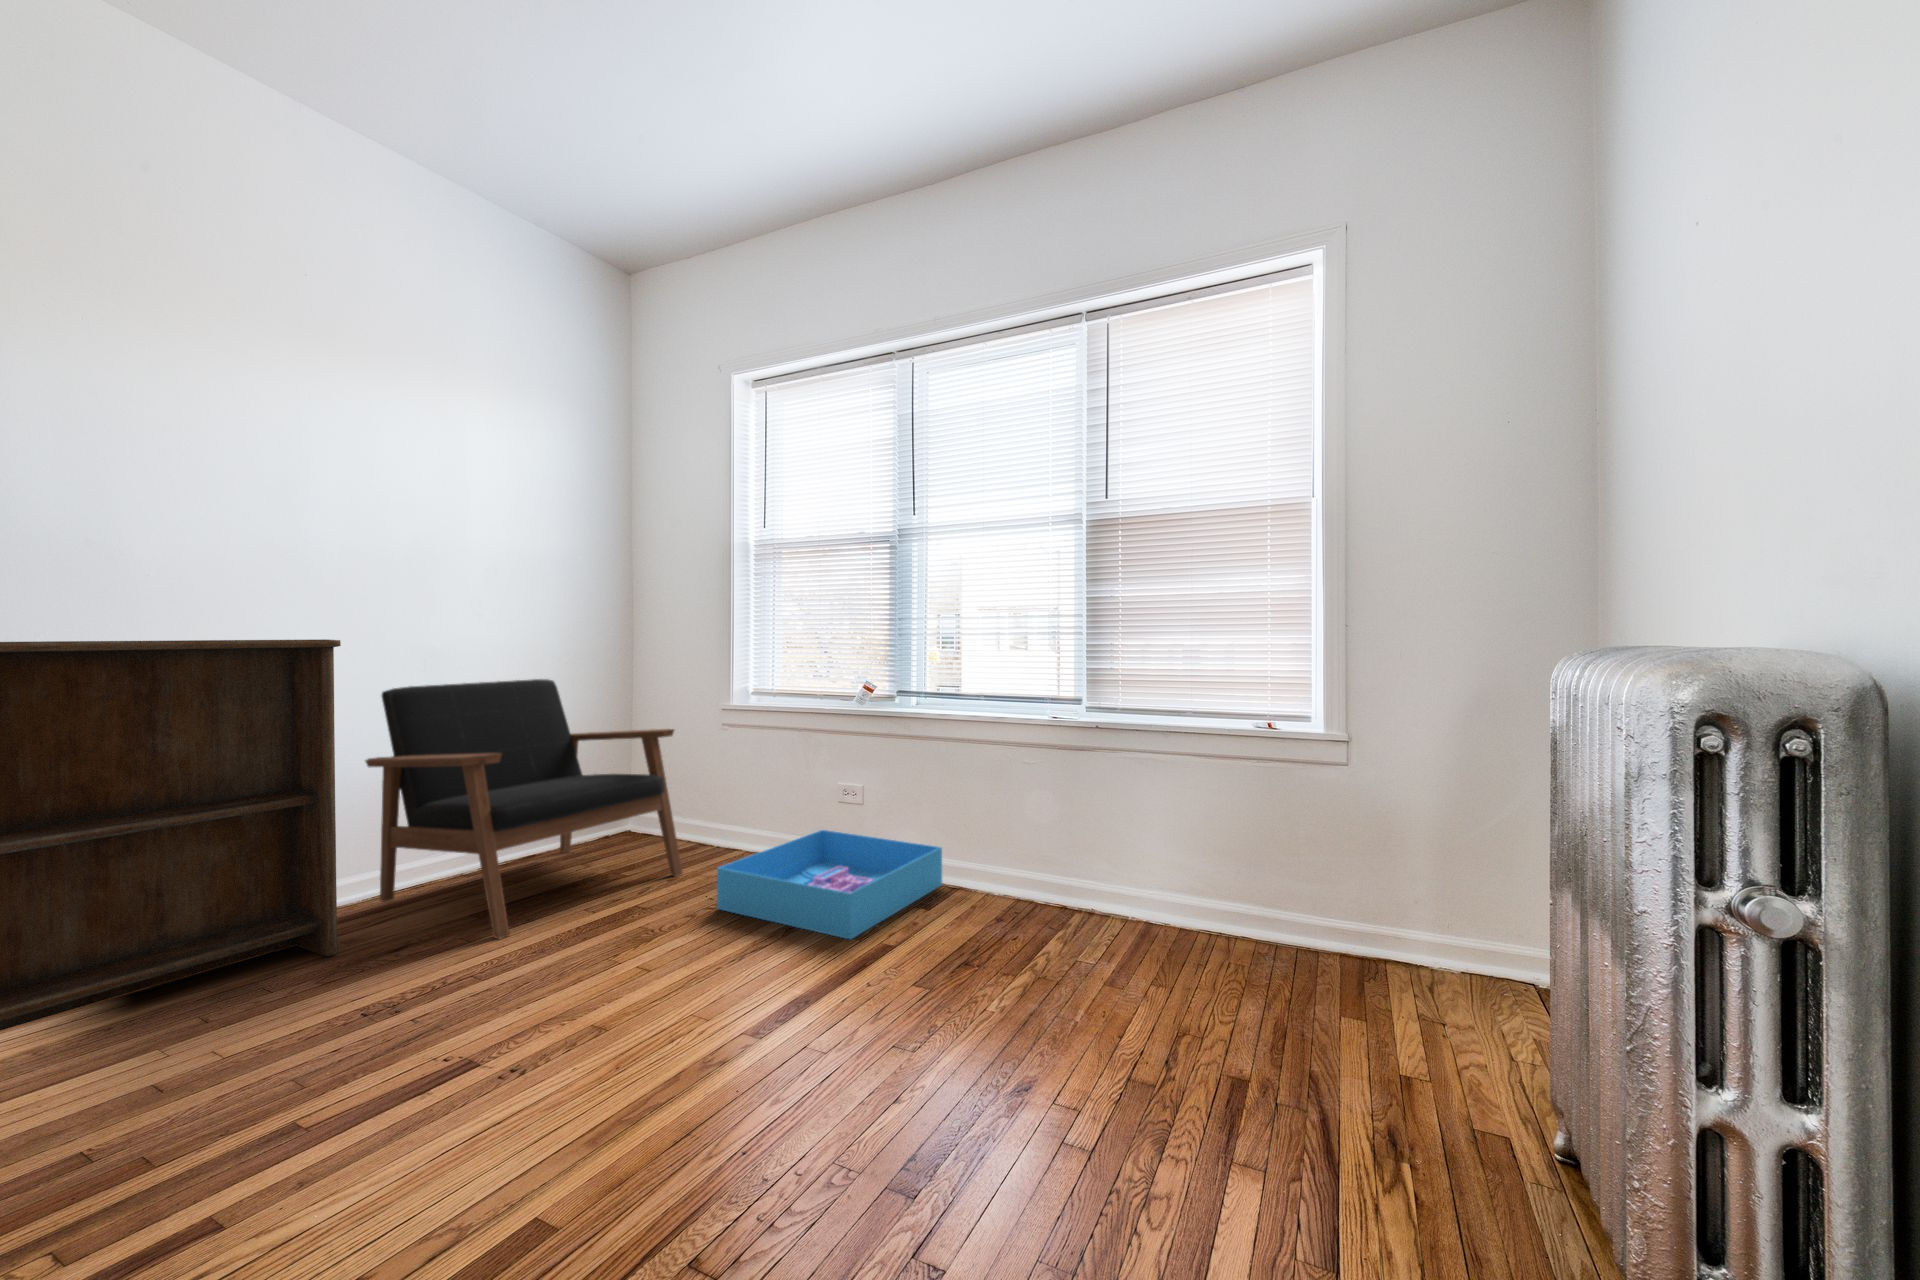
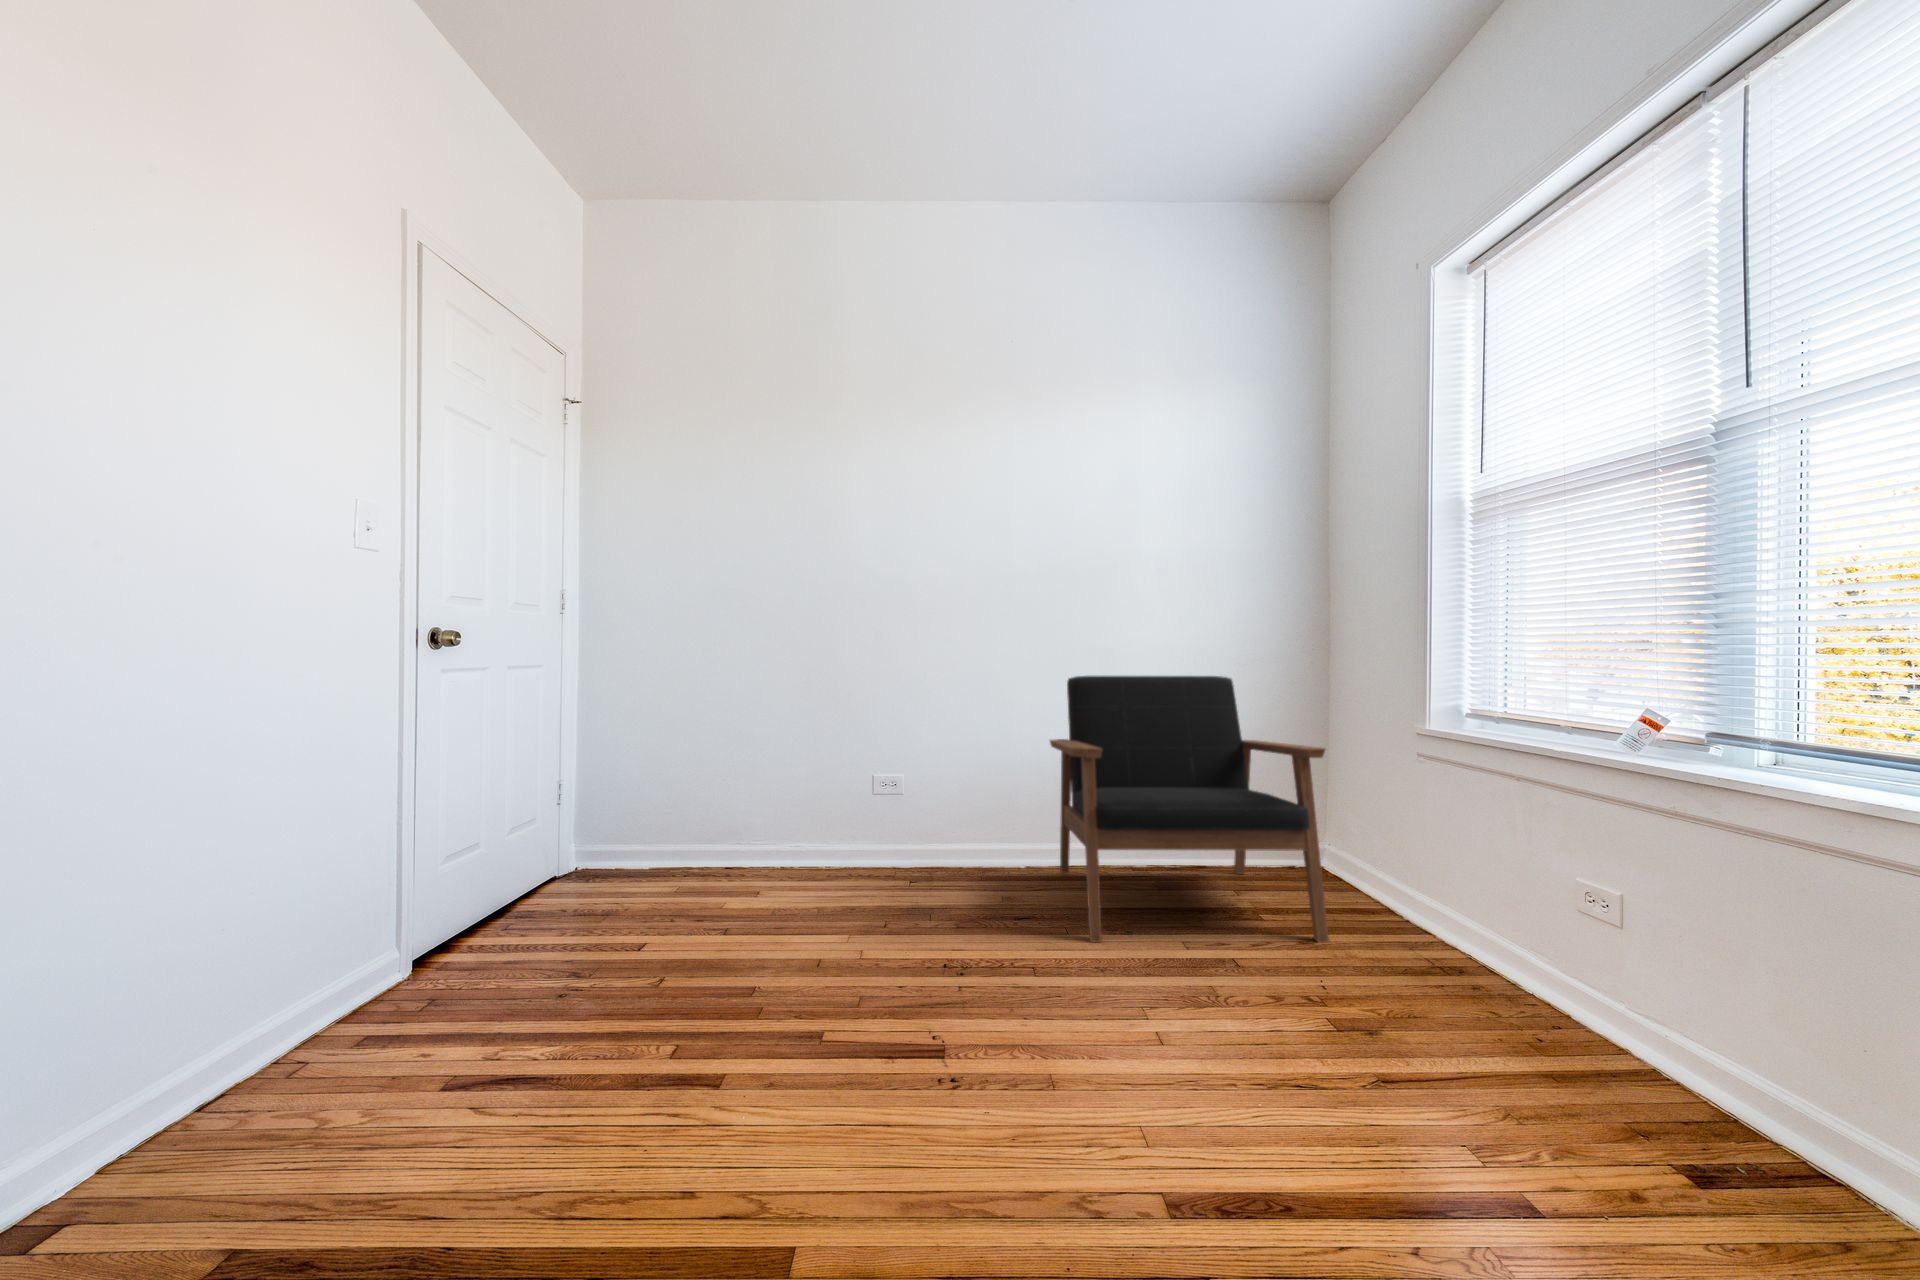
bookshelf: present [0,639,341,1031] -> none [776,629,994,906]
storage bin: present [717,830,942,939] -> none [1318,948,1782,1151]

